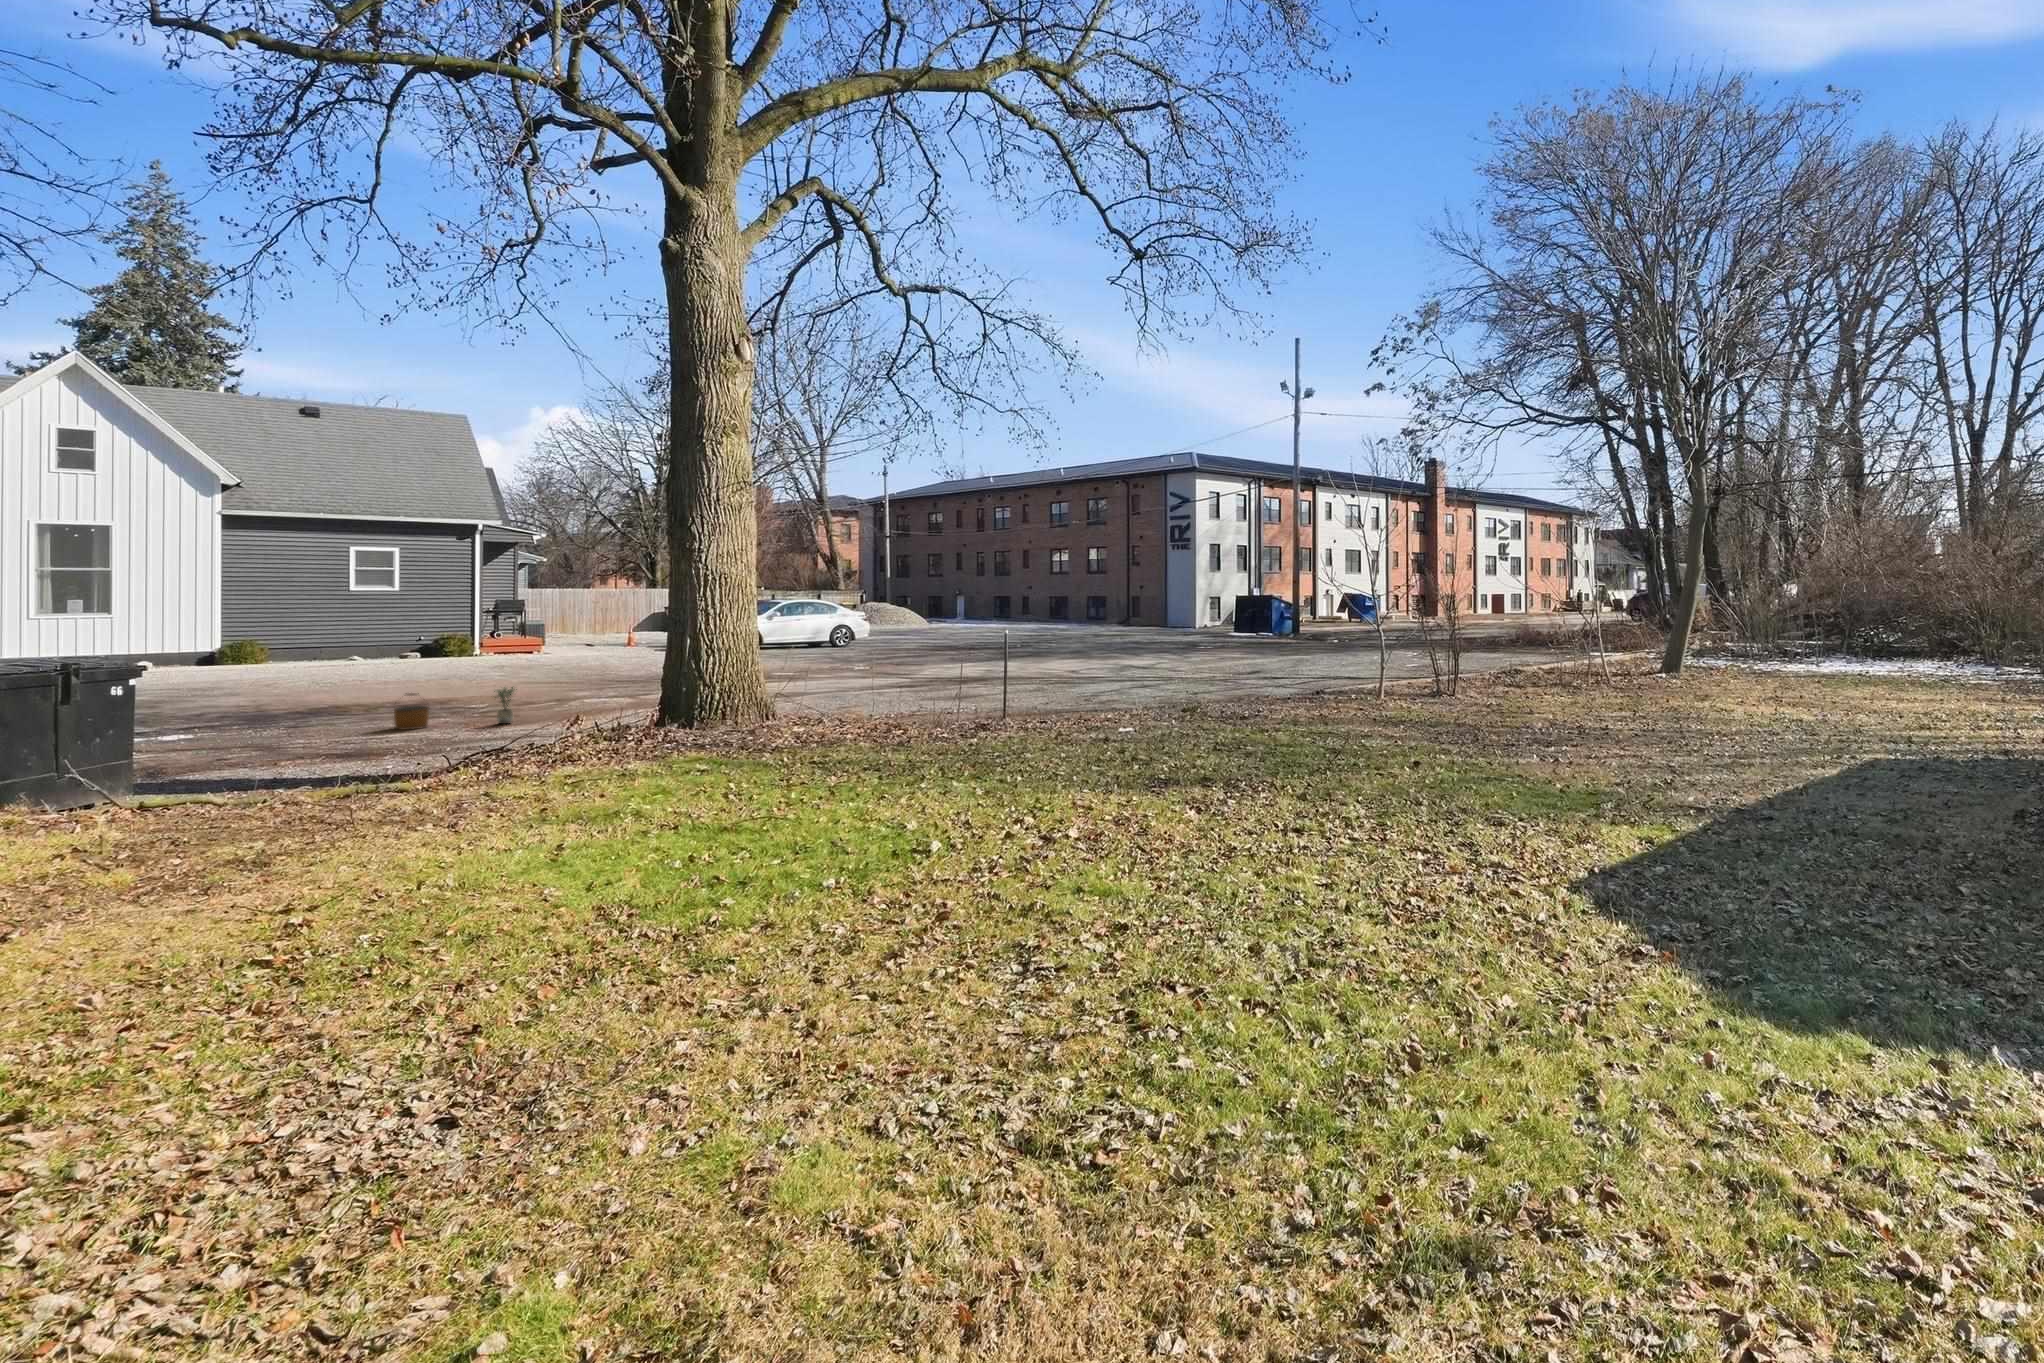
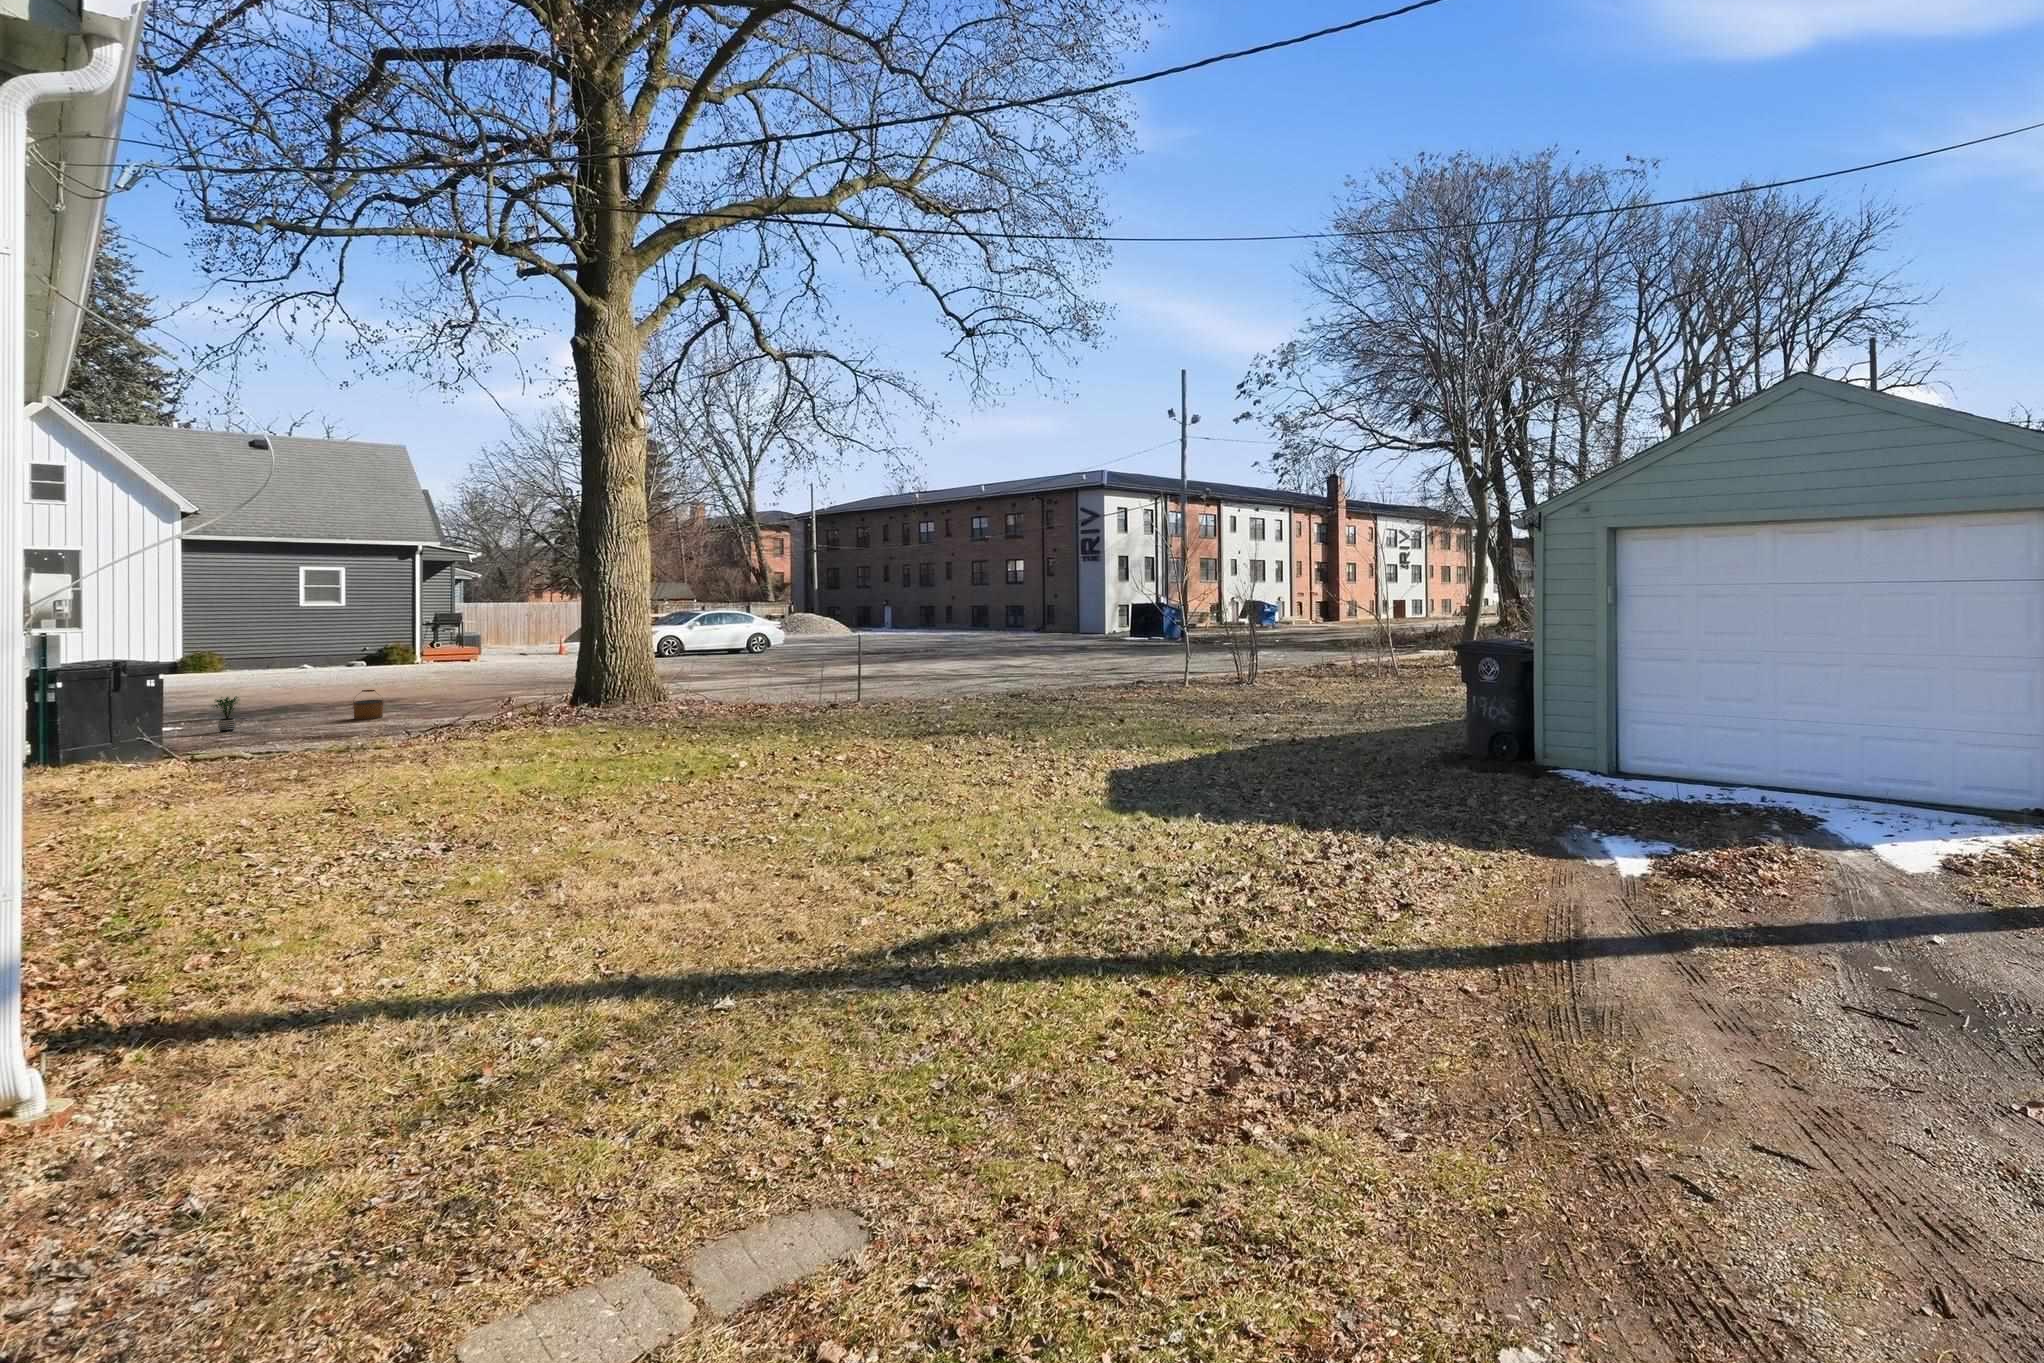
potted plant: present [494,687,517,724] -> present [215,696,239,732]

